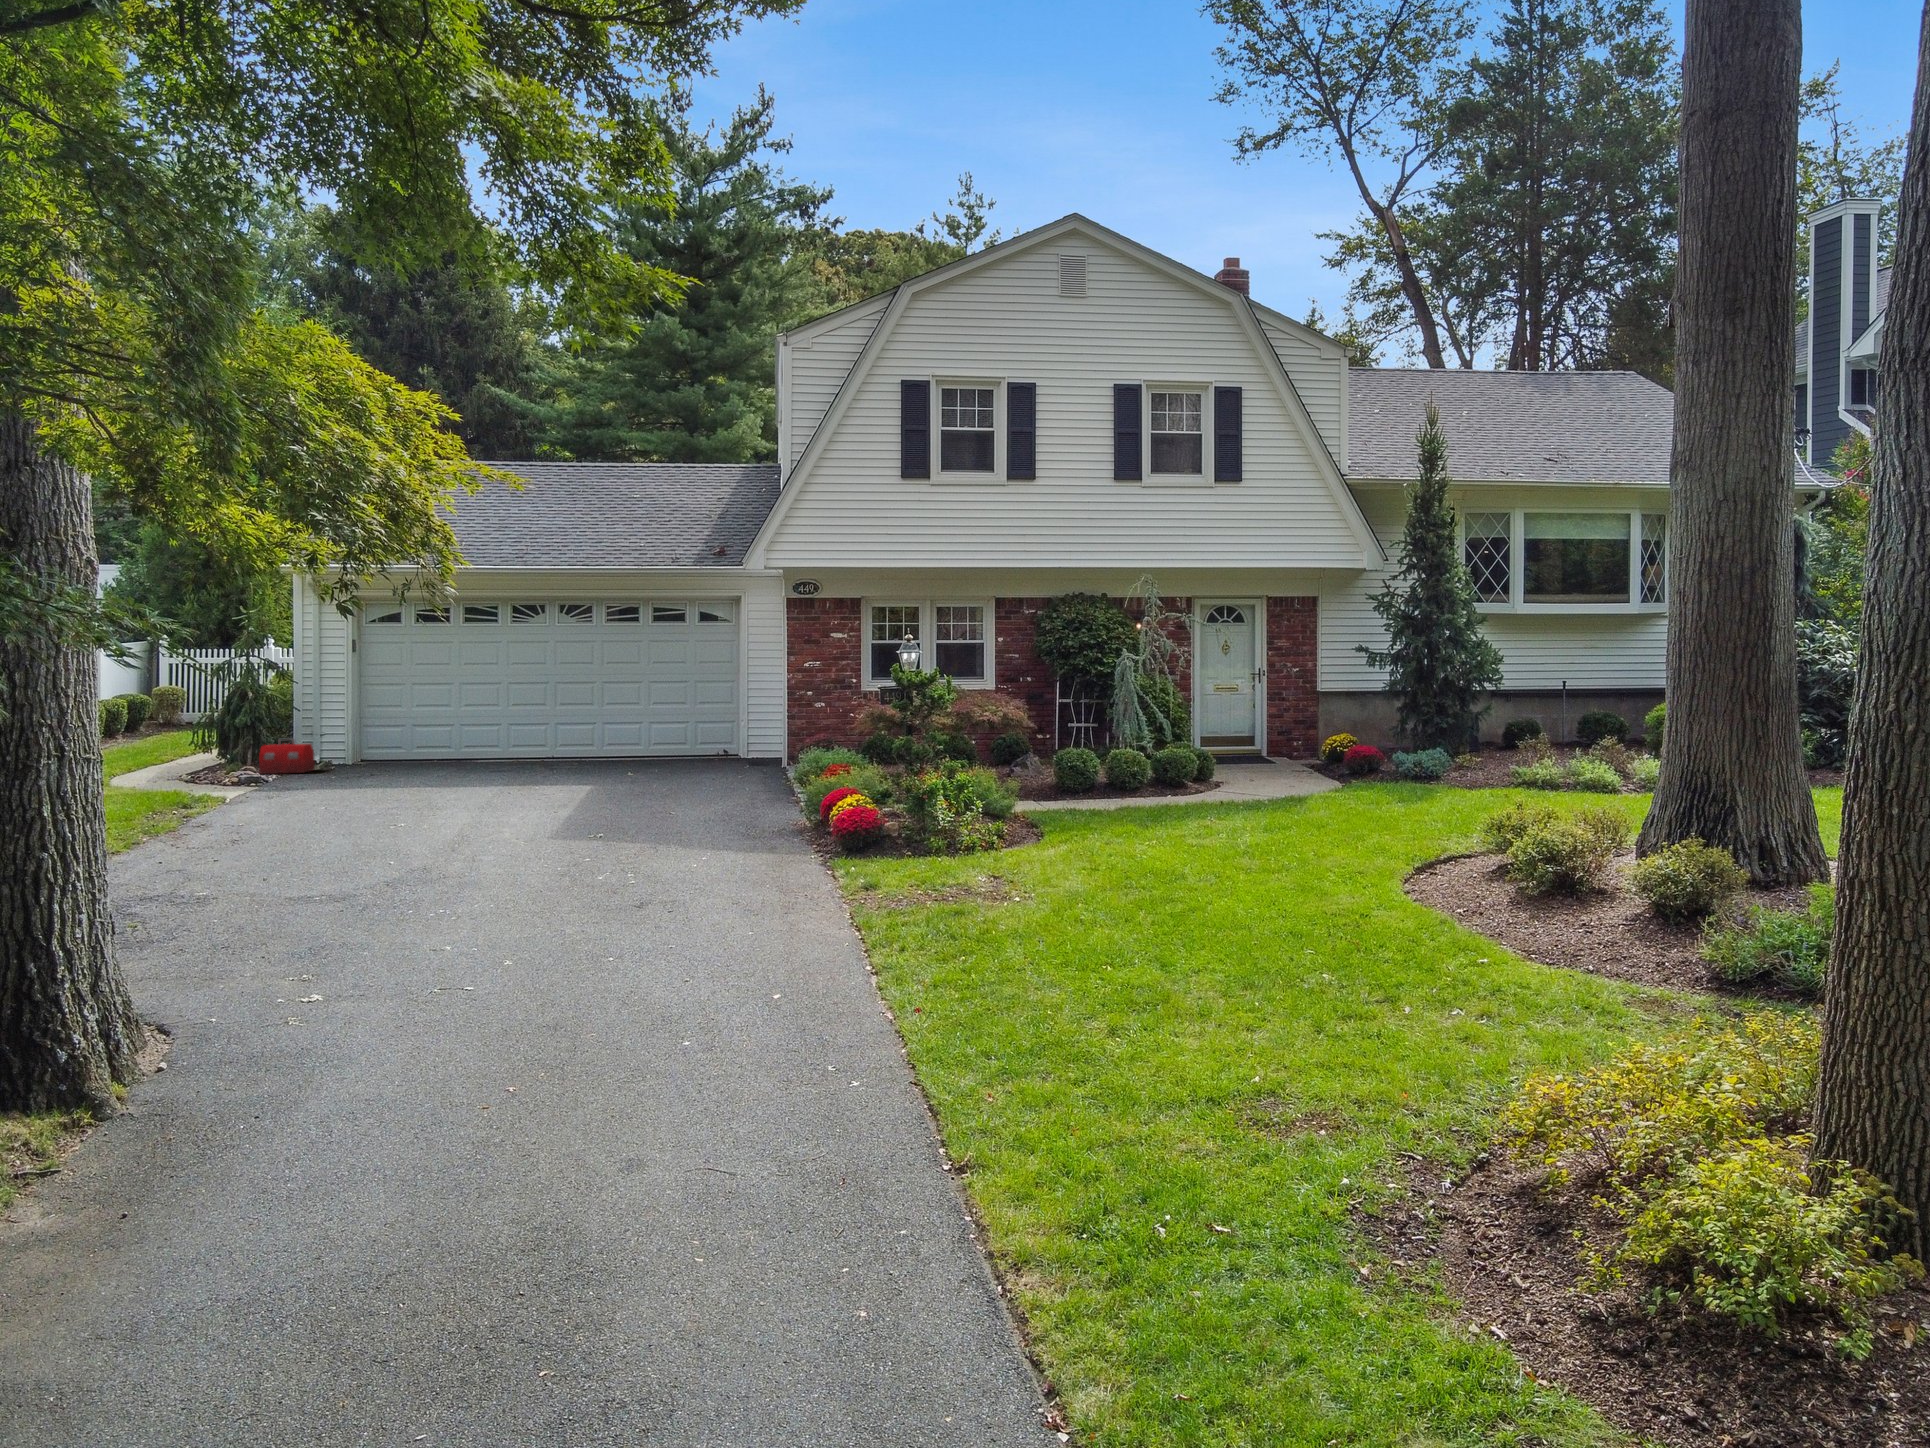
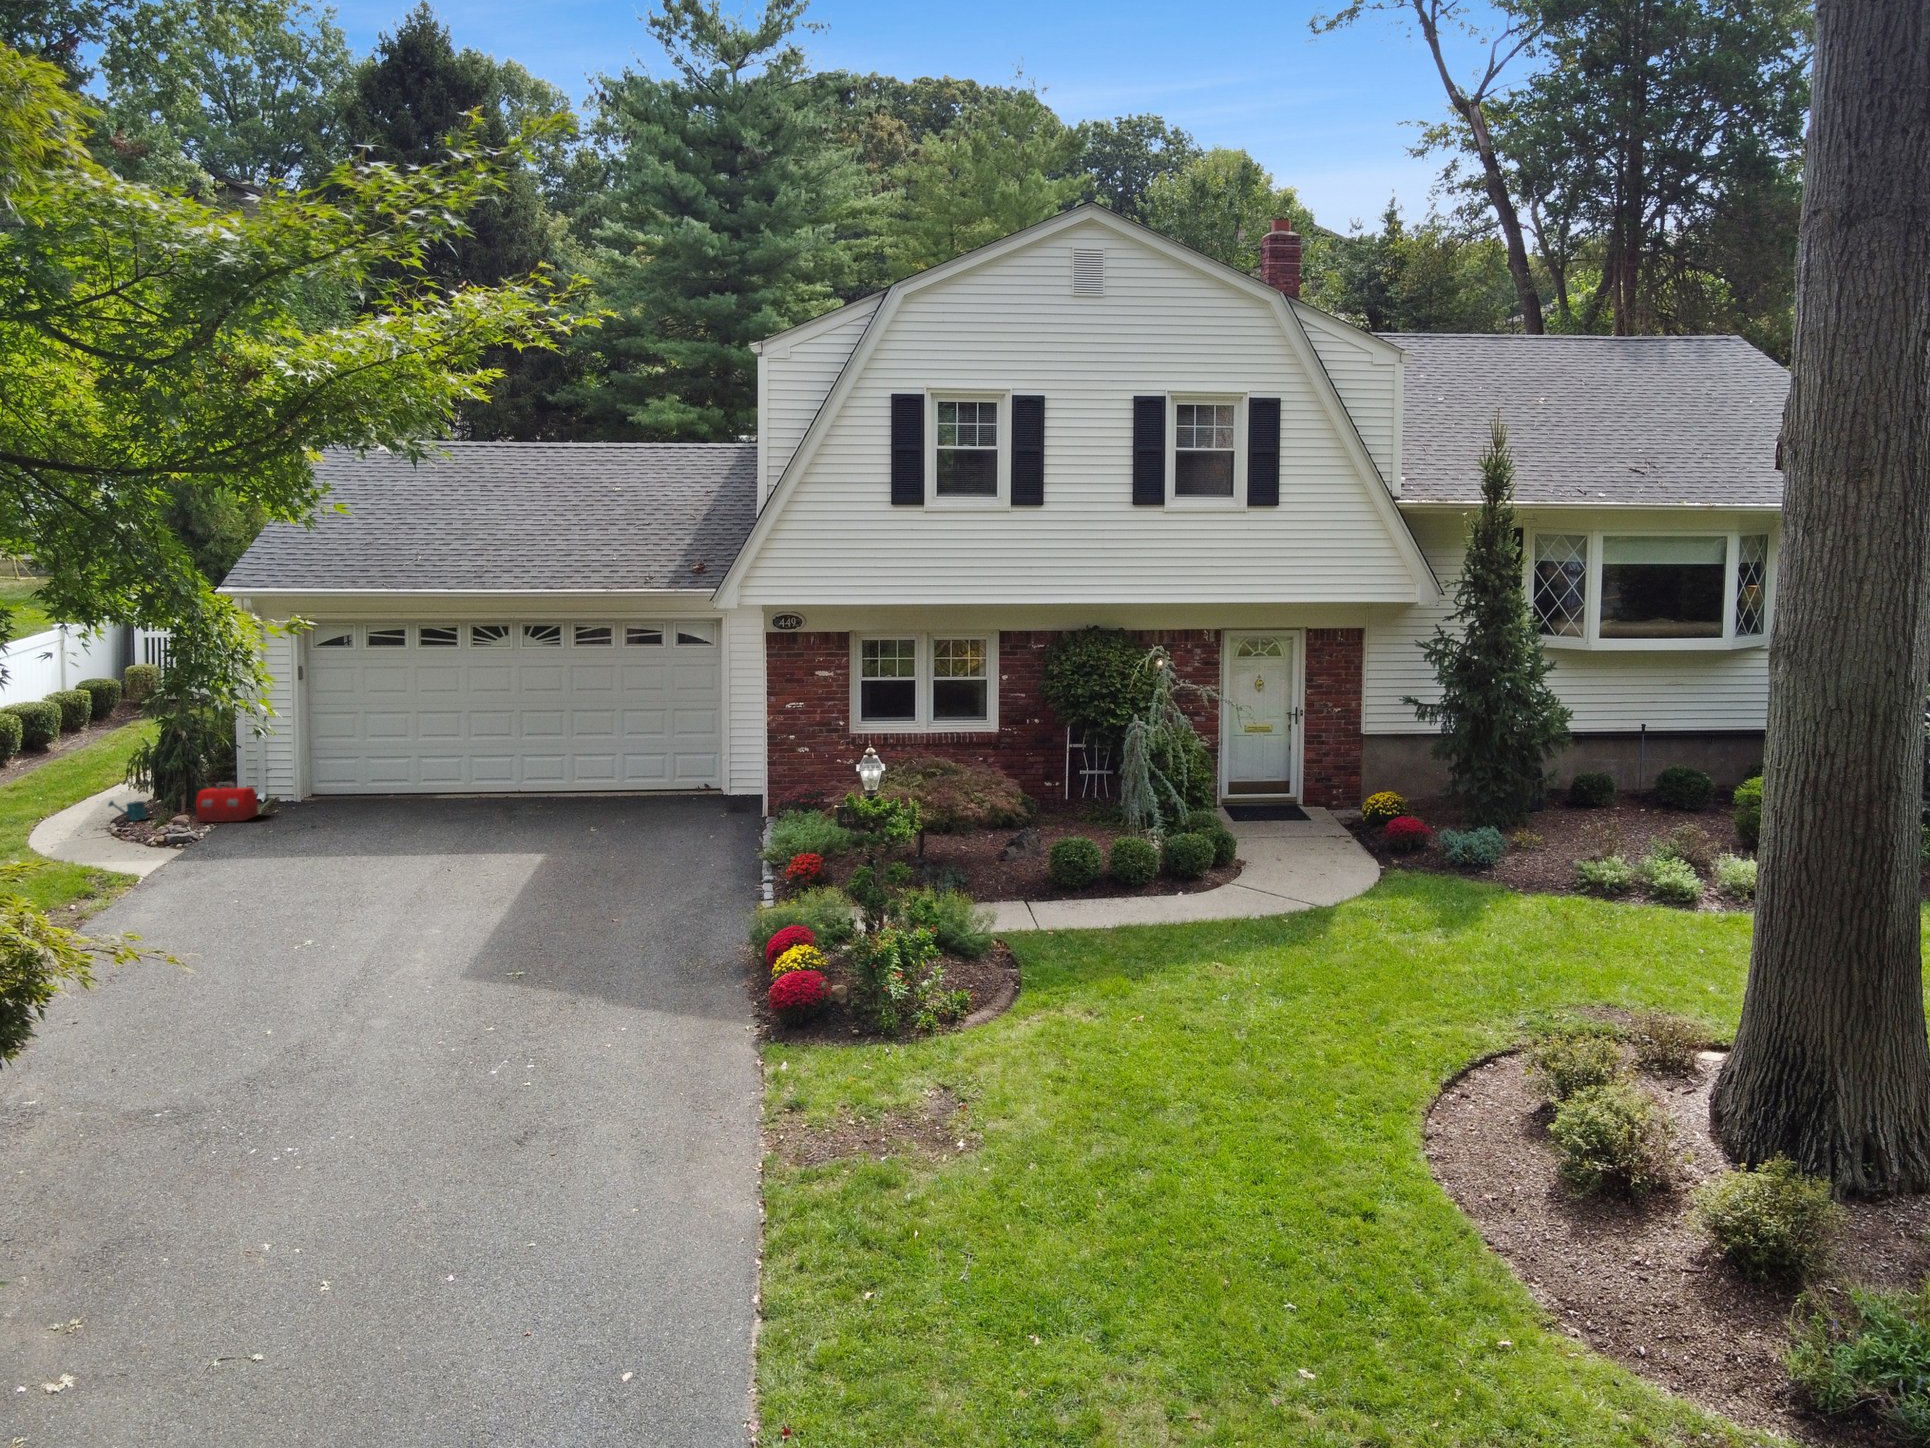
watering can: none [177,752,215,774] -> present [108,801,147,821]

